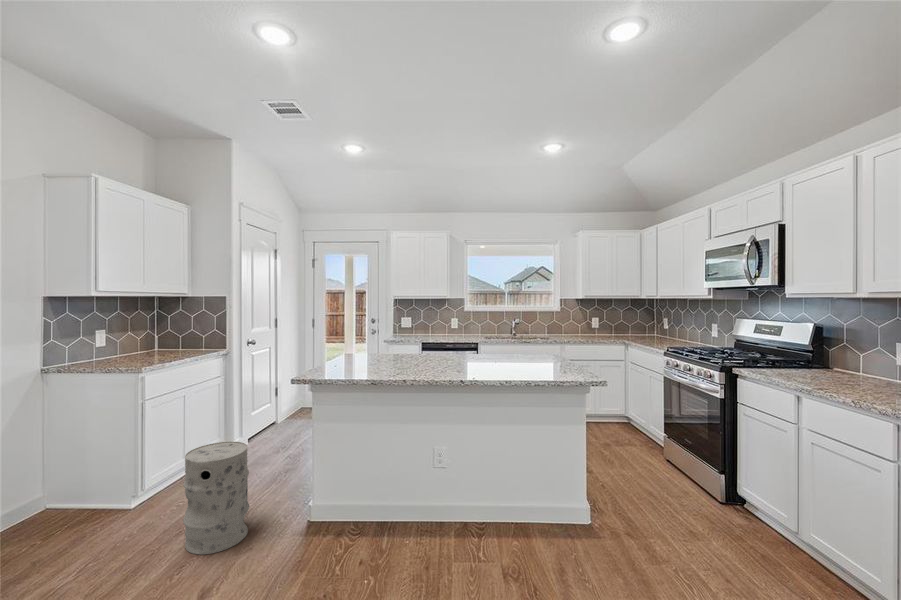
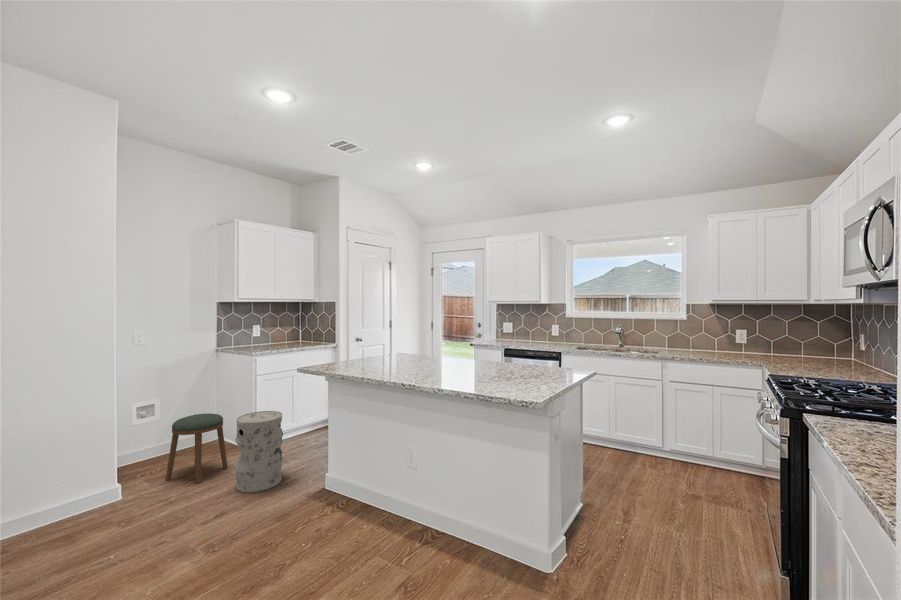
stool: none [41,464,136,582] -> present [165,414,228,484]

